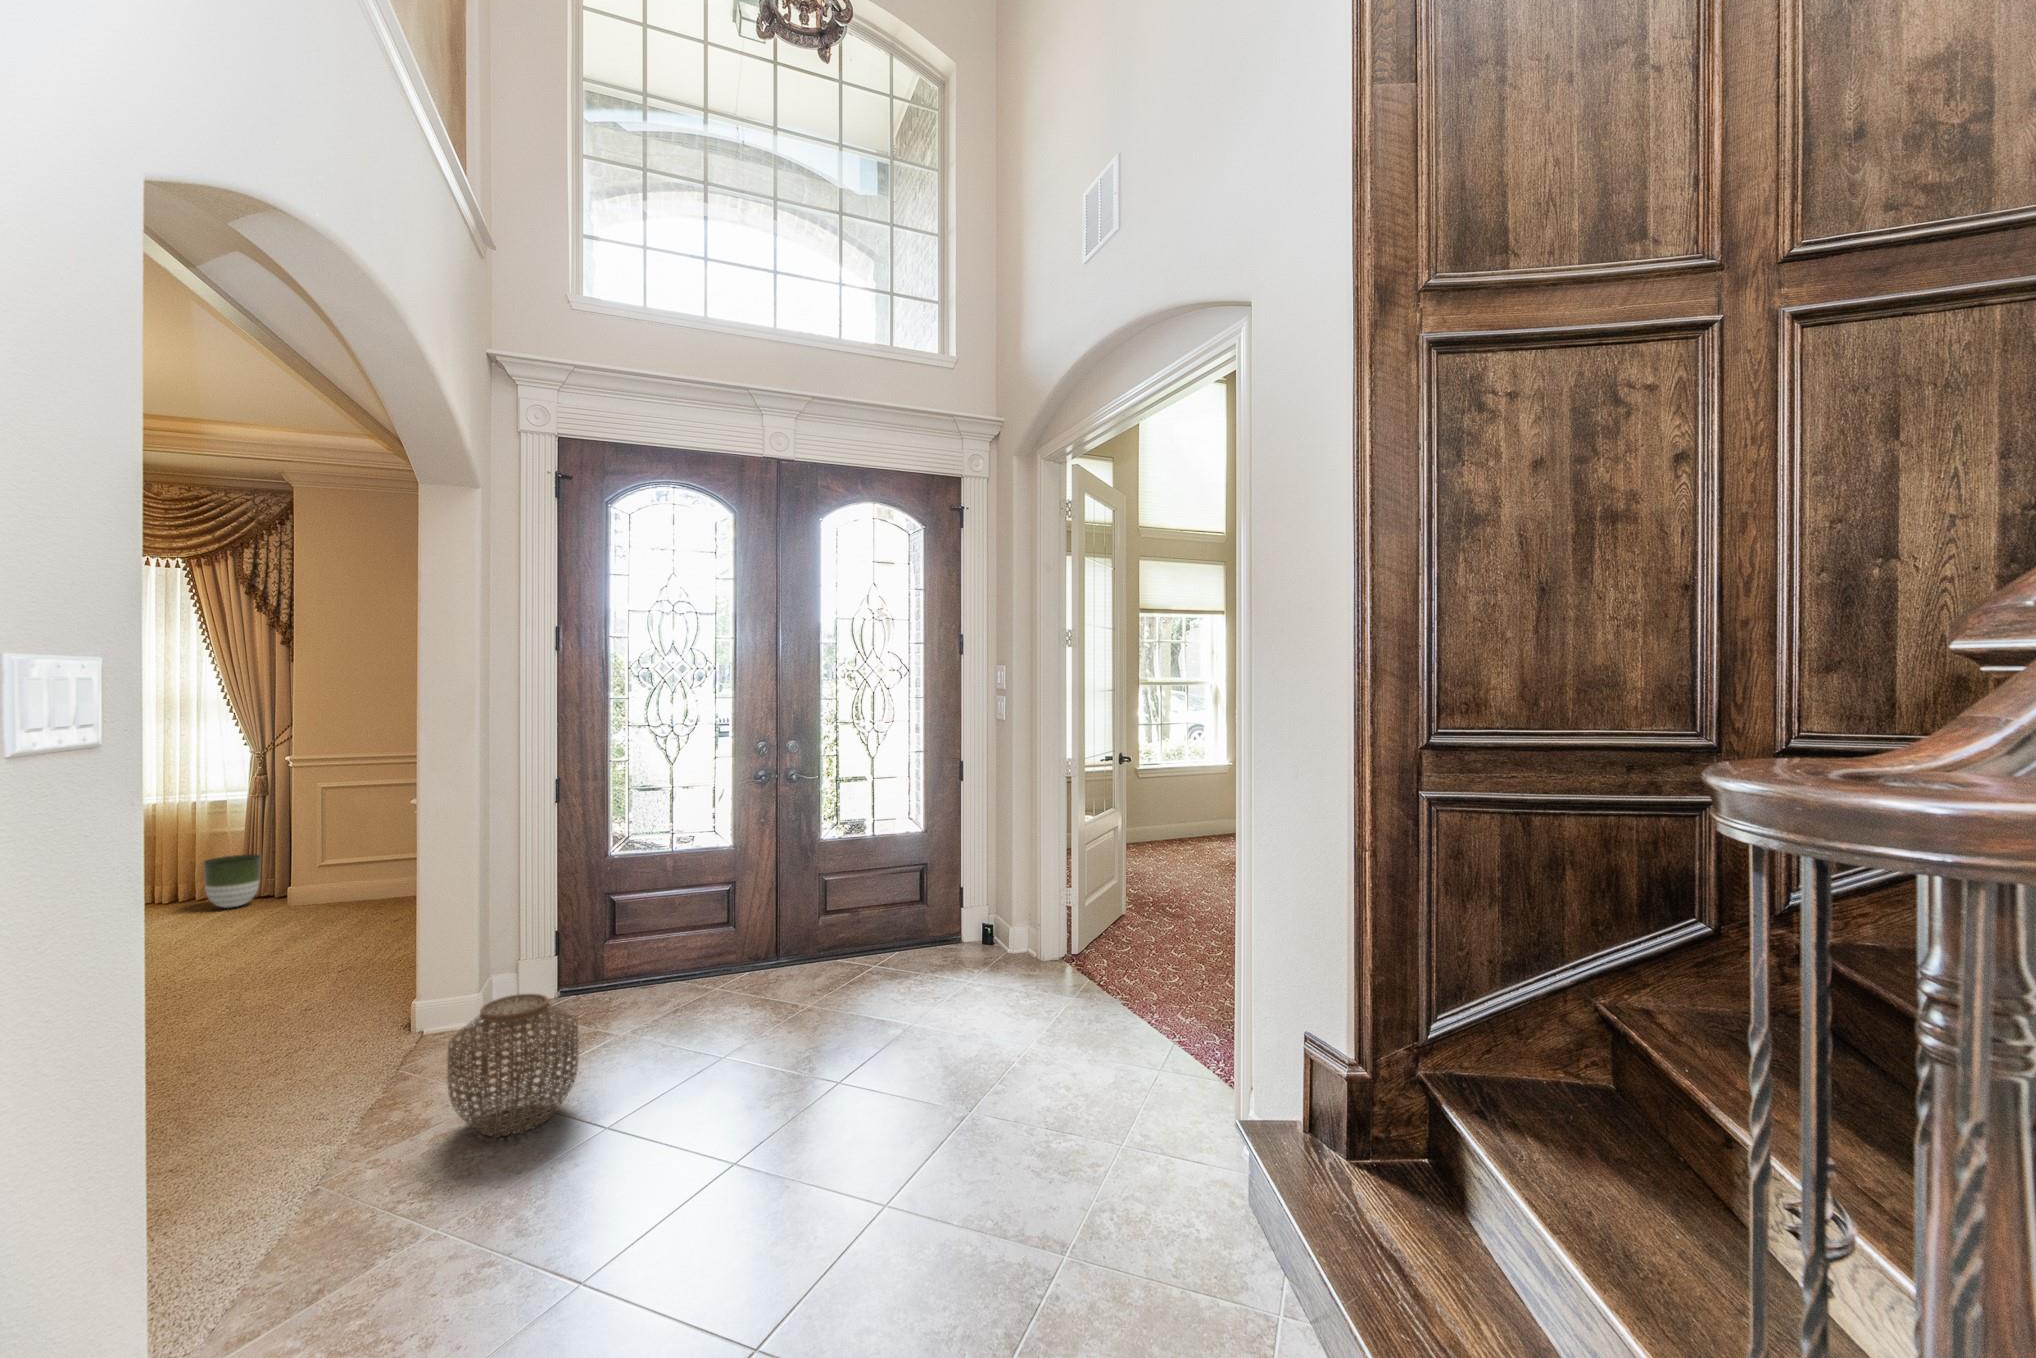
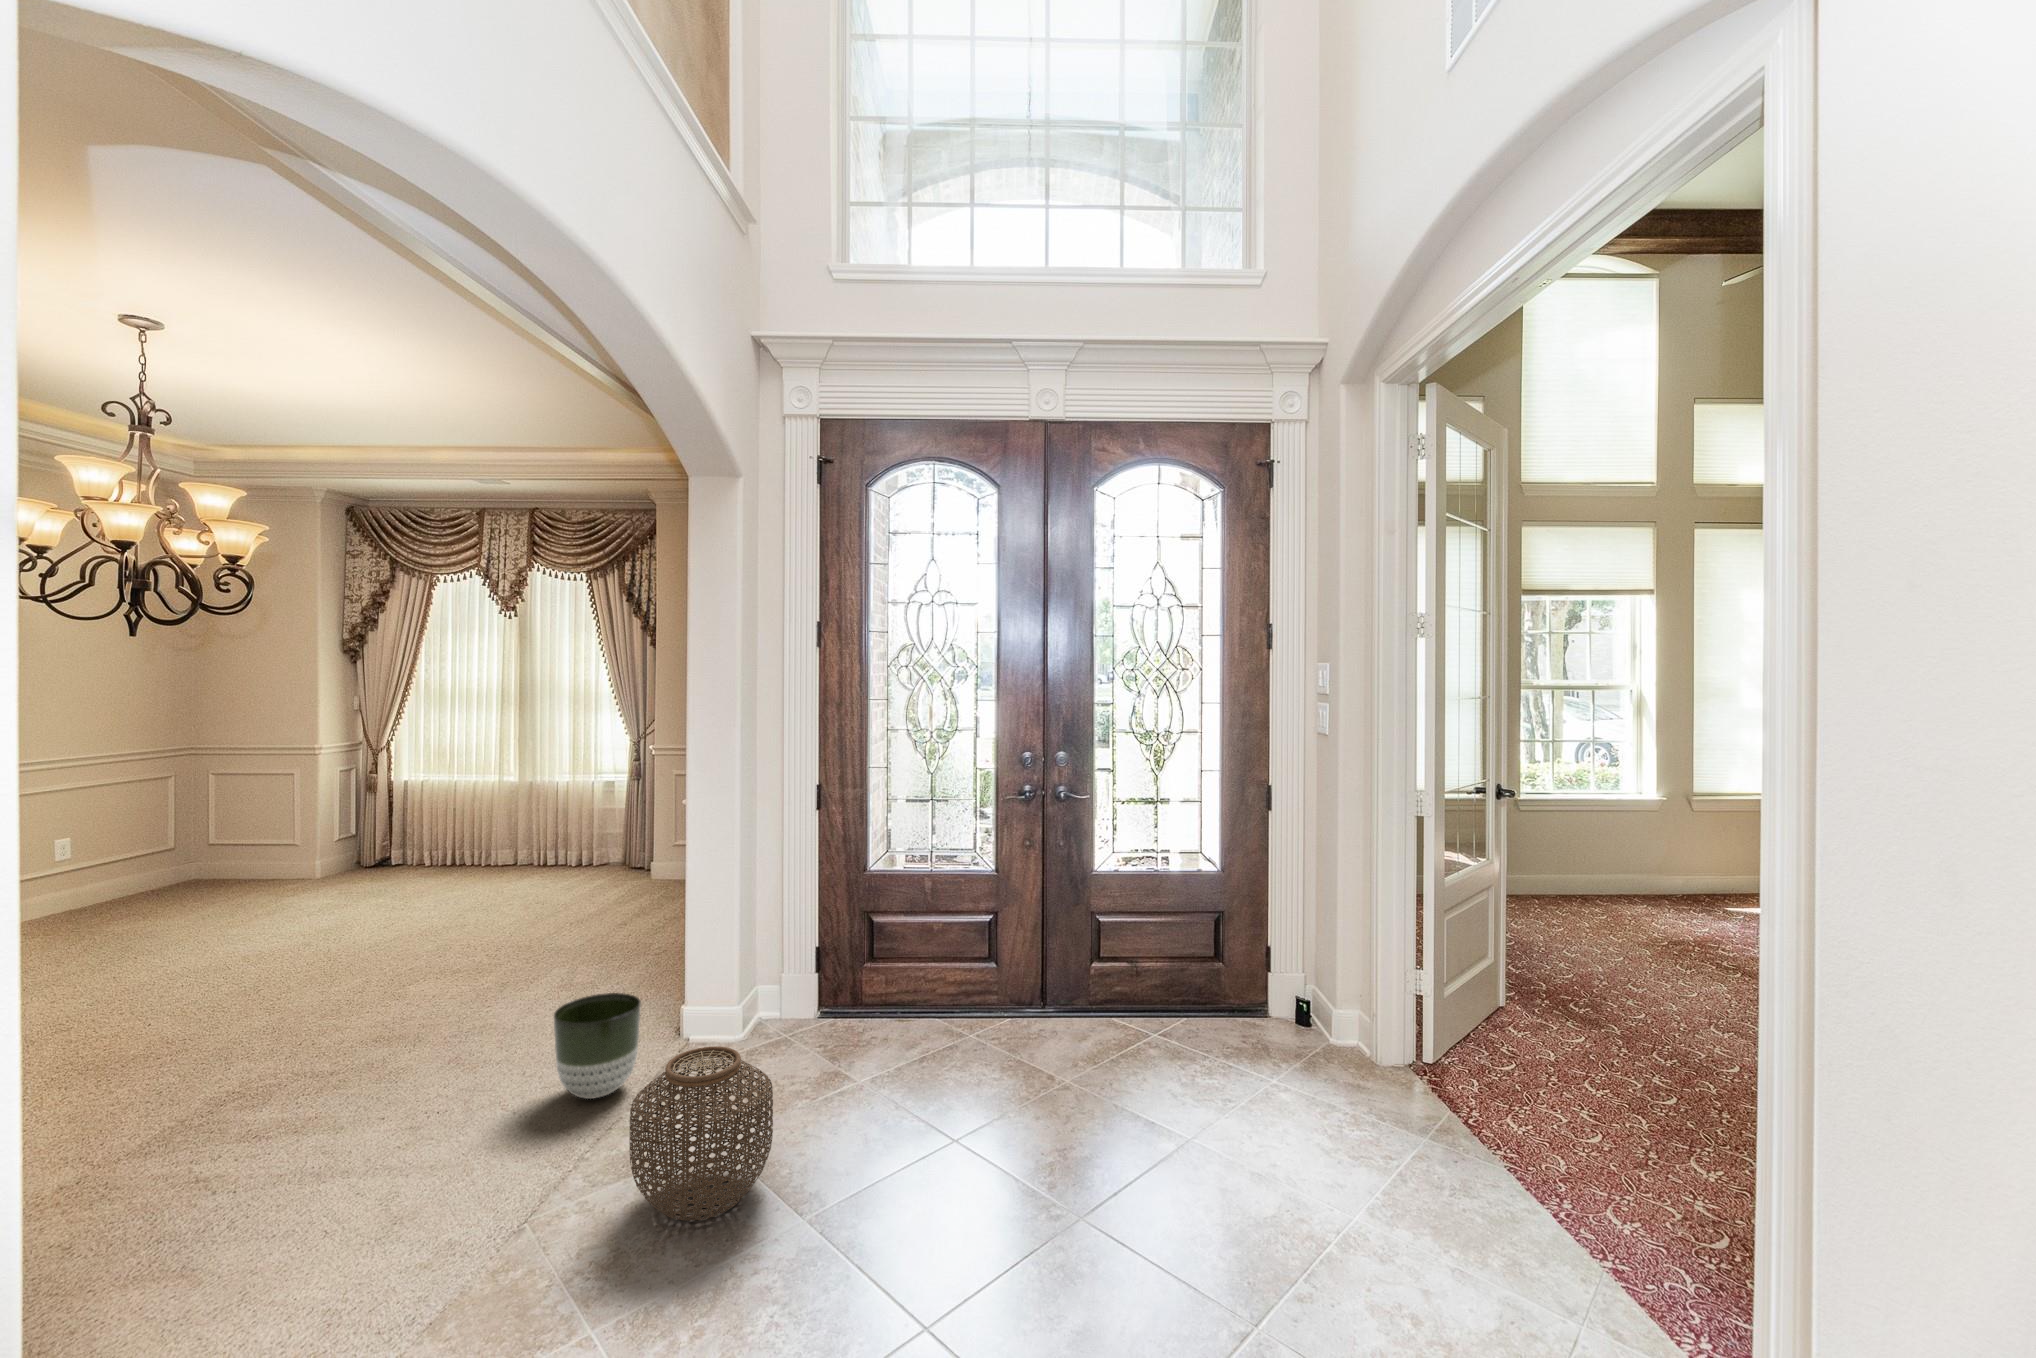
planter: present [204,854,261,908] -> present [554,993,641,1099]

